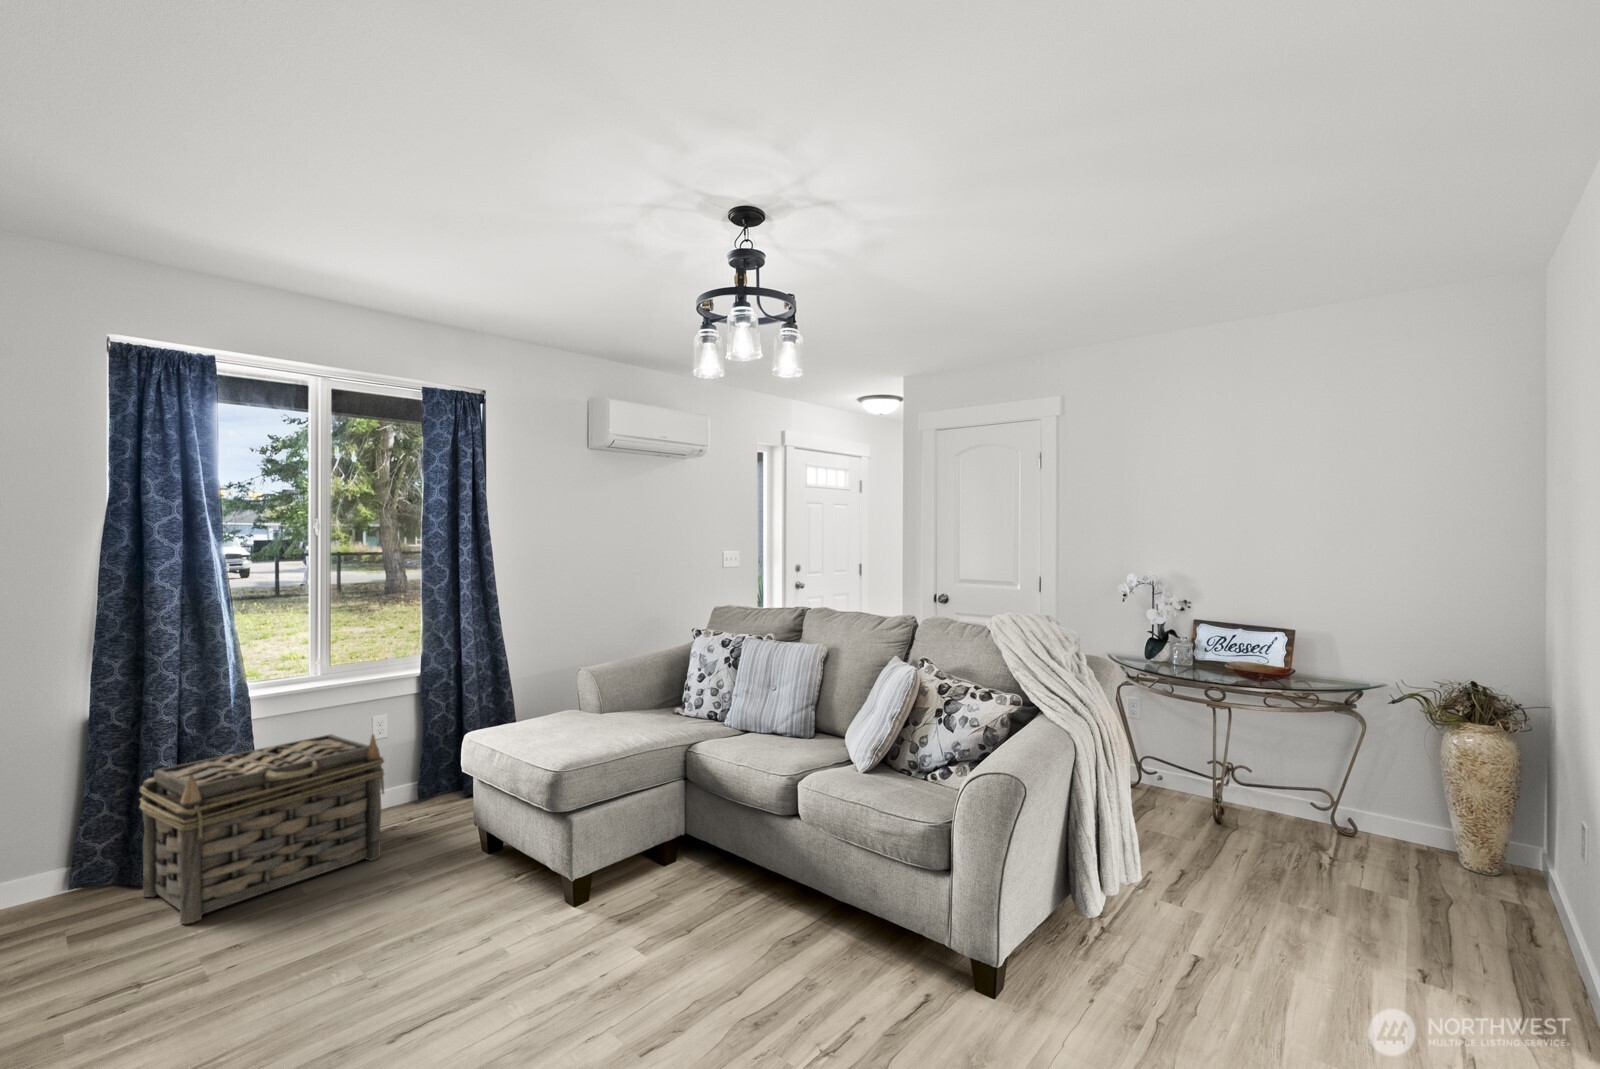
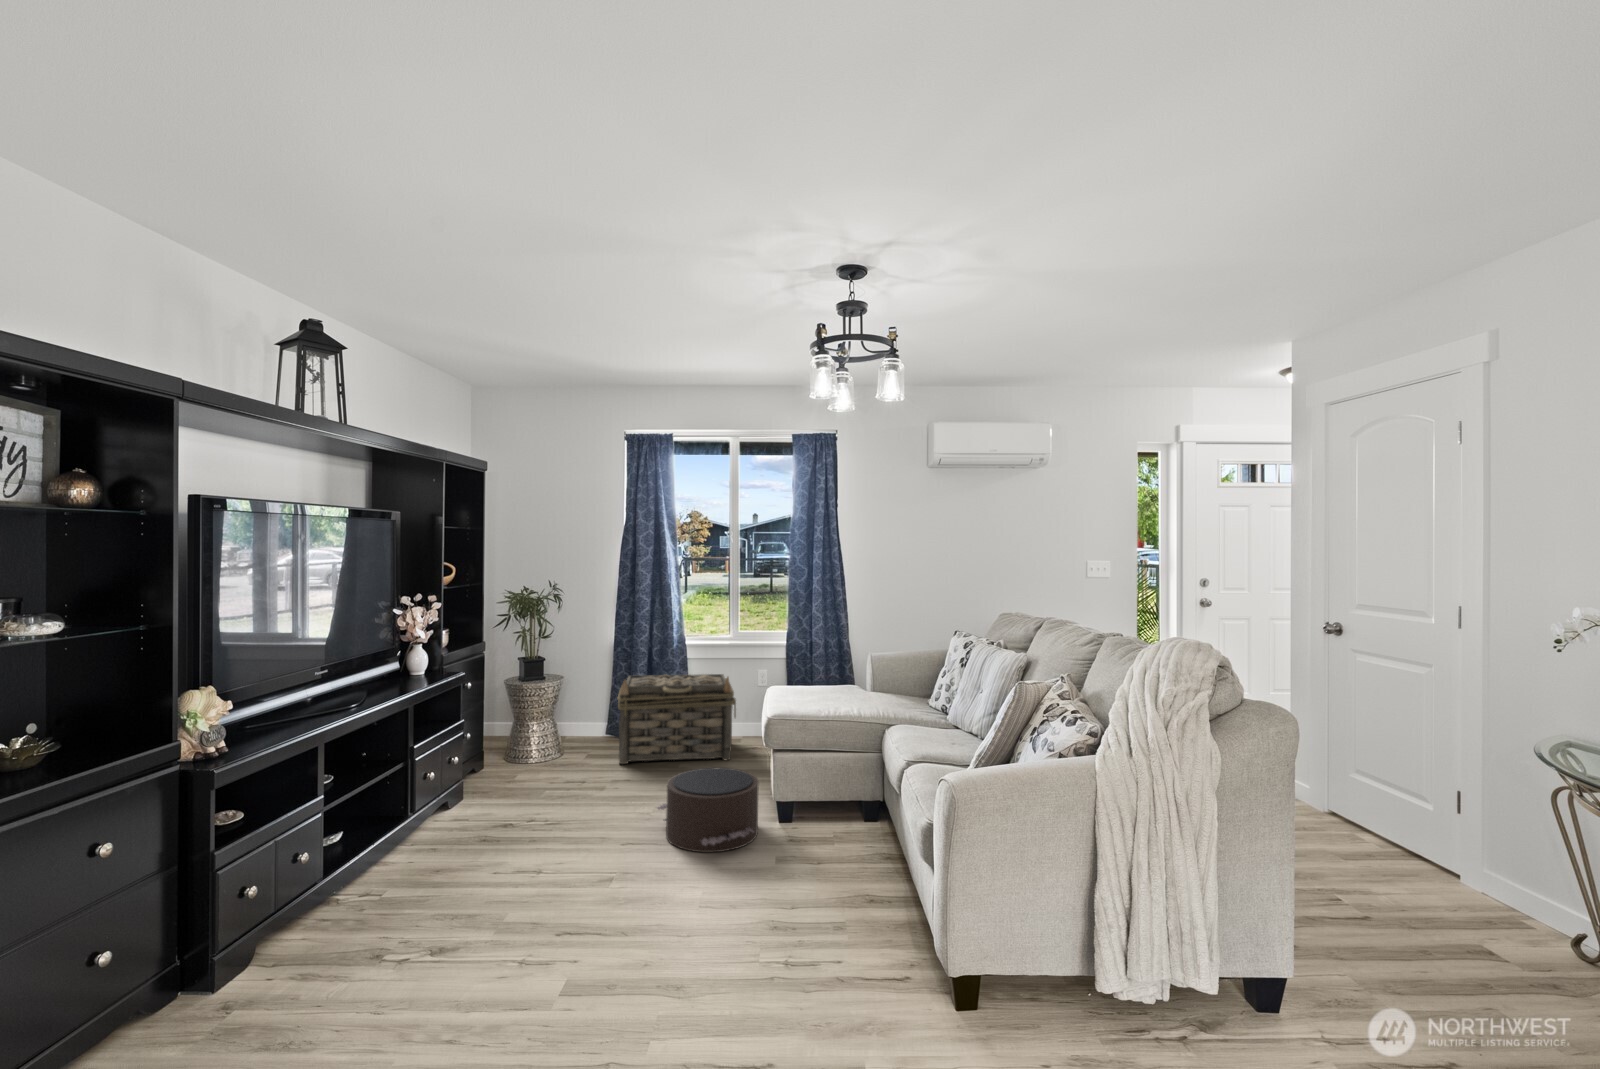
pouf: none [402,855,595,996] -> present [657,768,759,852]

